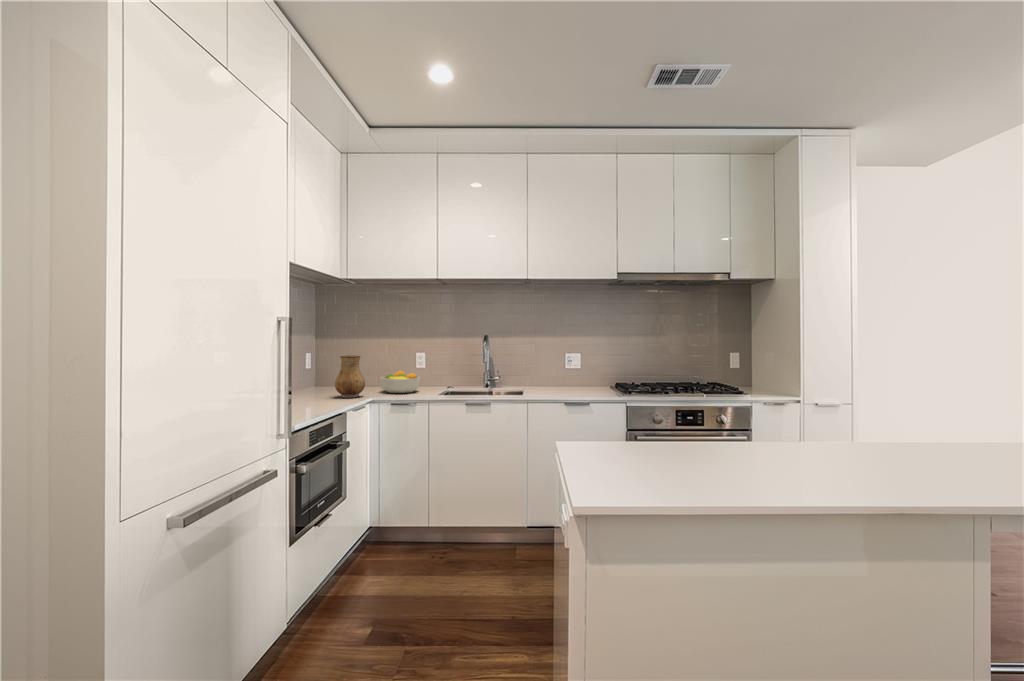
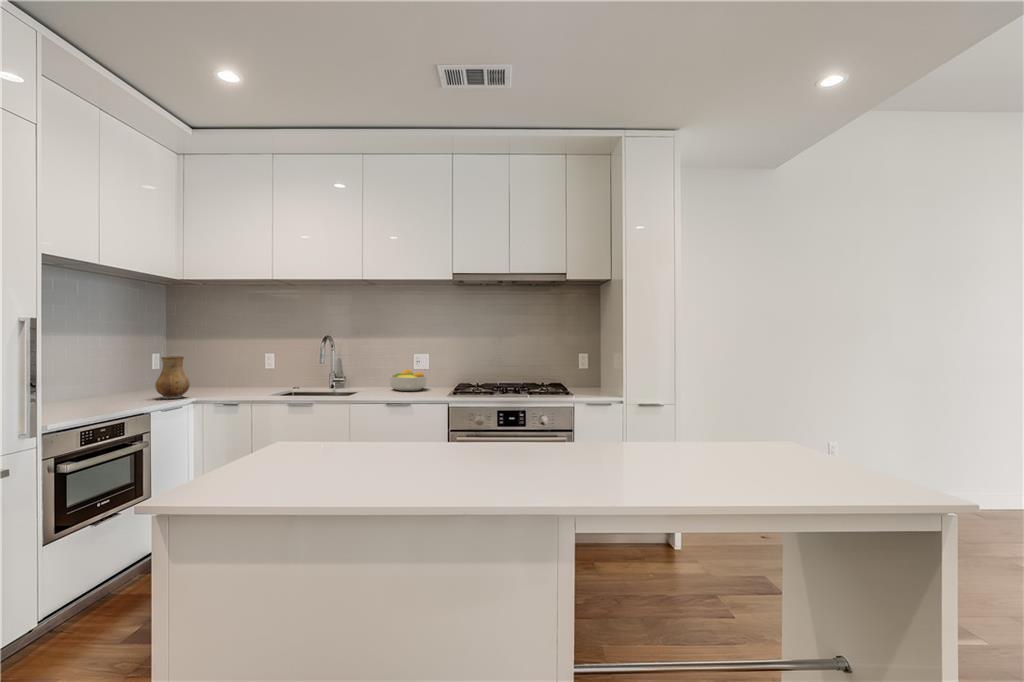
fruit bowl: present [381,370,420,393] -> present [390,369,427,391]

